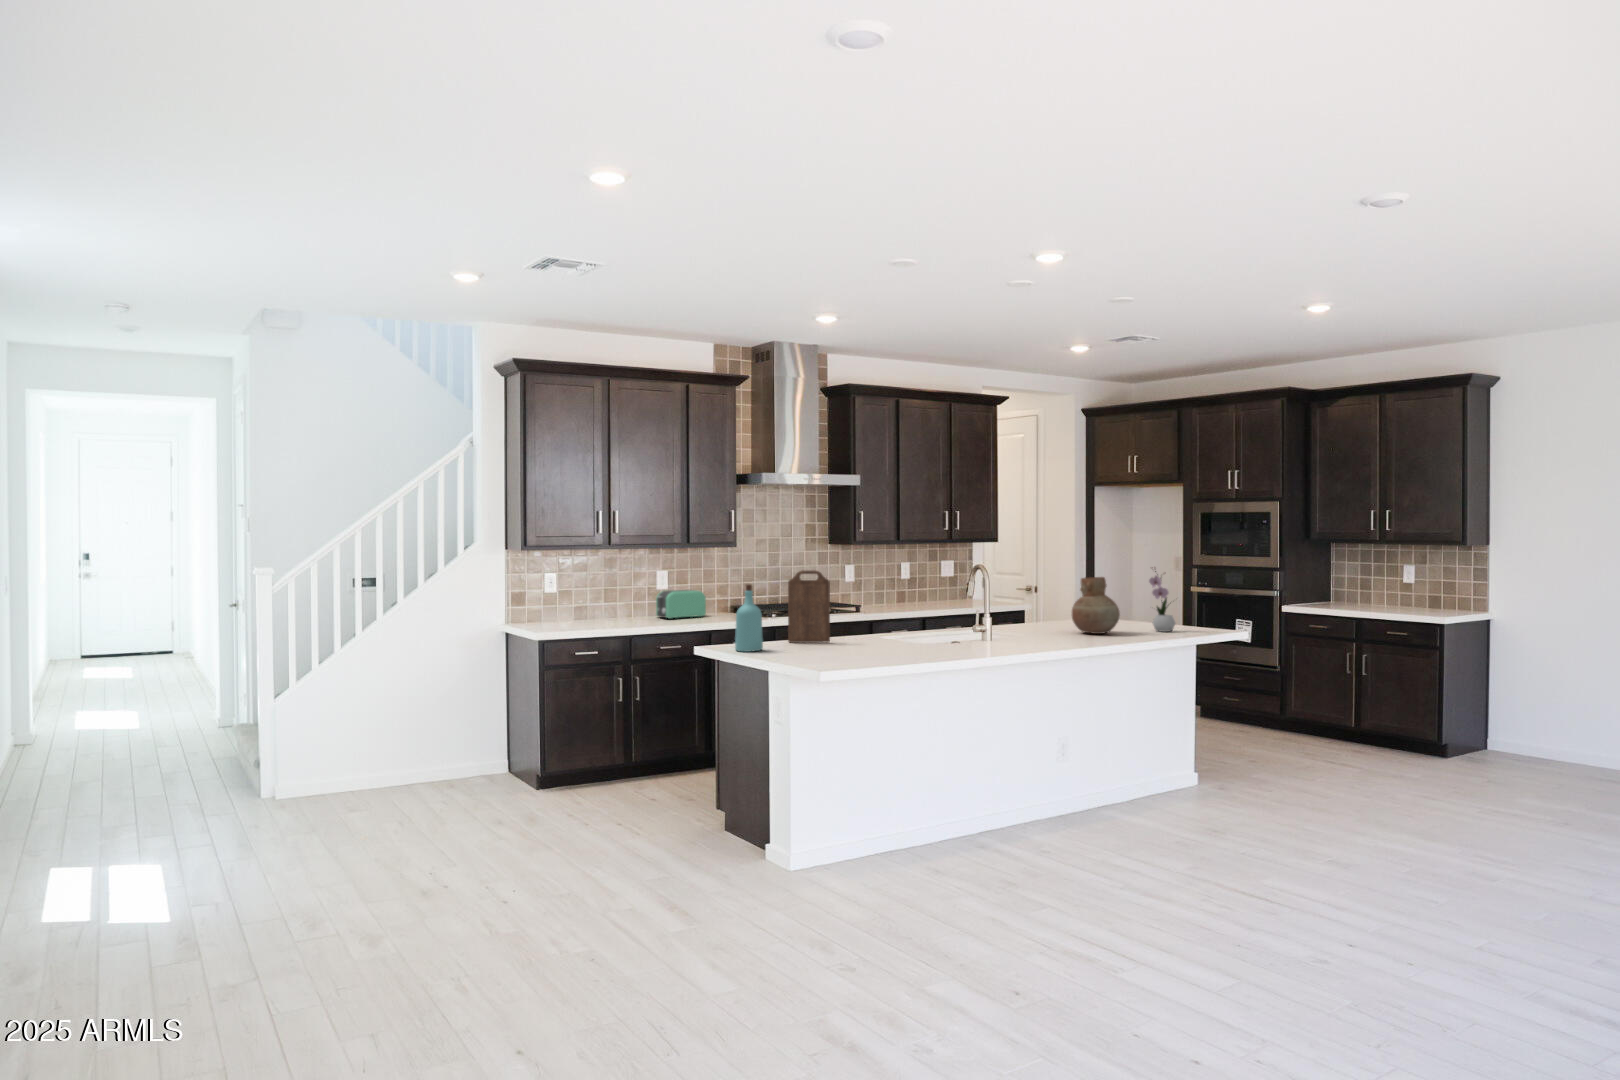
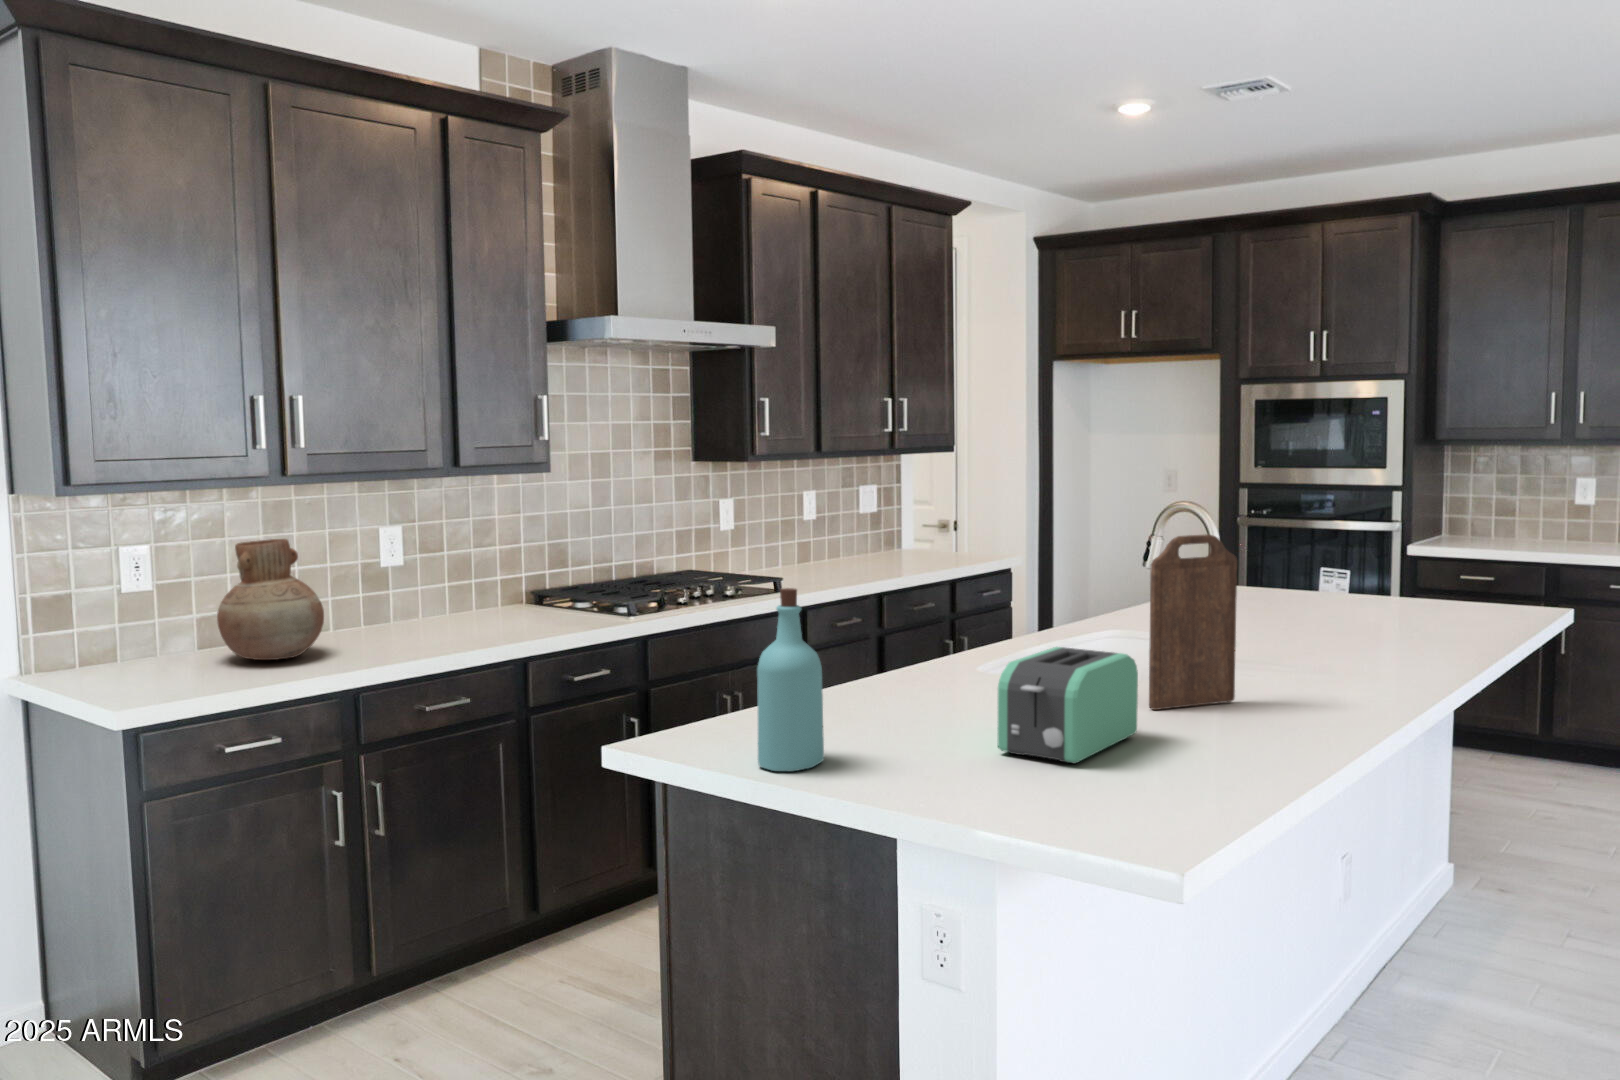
cutting board: present [788,570,830,643] -> present [1149,534,1237,710]
flower arrangement: present [1149,571,1175,632] -> none [1400,498,1448,620]
vase: present [1072,577,1120,634] -> present [217,539,324,660]
toaster: present [656,590,706,619] -> present [998,647,1138,764]

